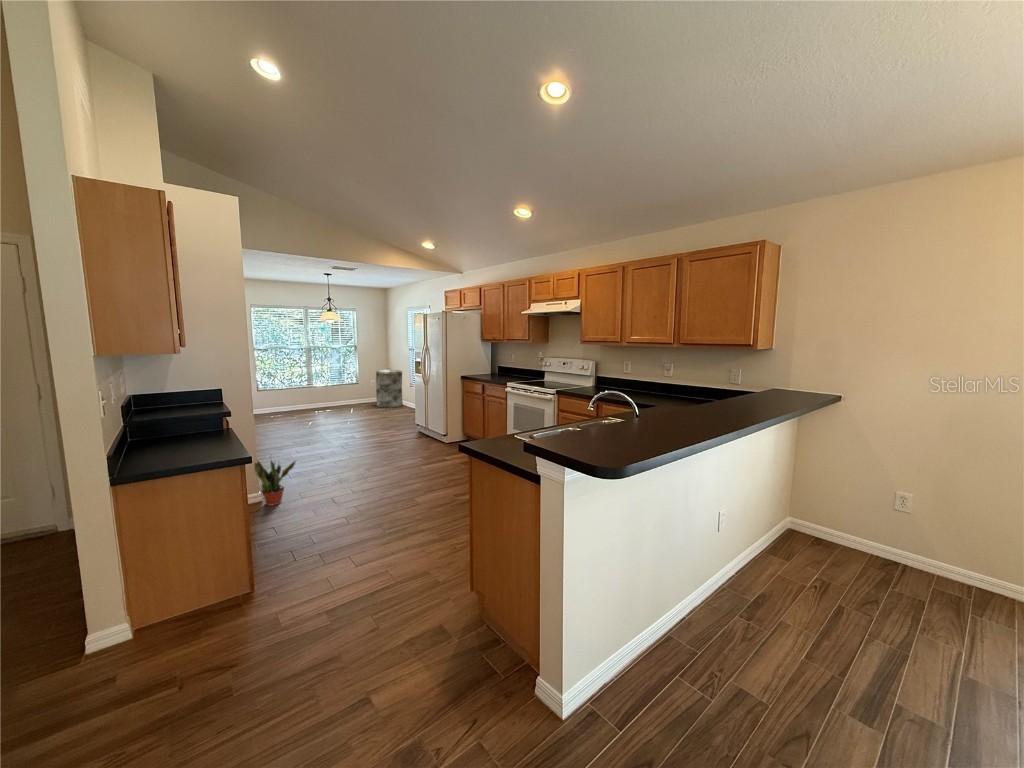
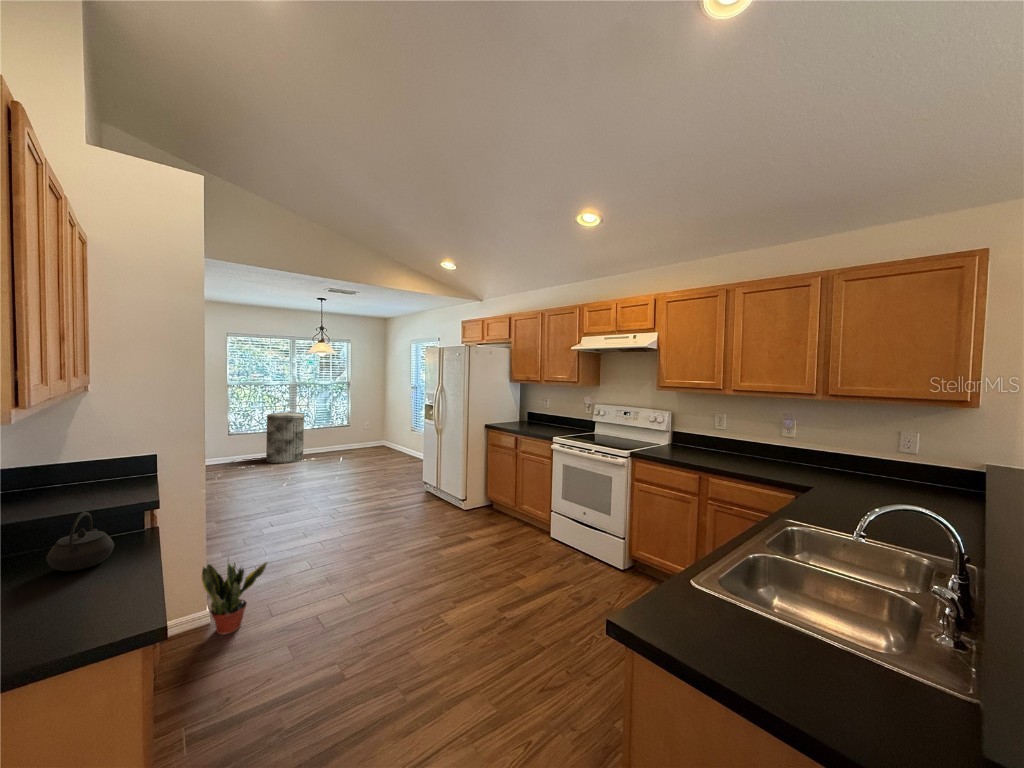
trash can: present [376,368,403,408] -> present [266,411,304,463]
kettle: none [179,410,211,441] -> present [46,512,114,571]

